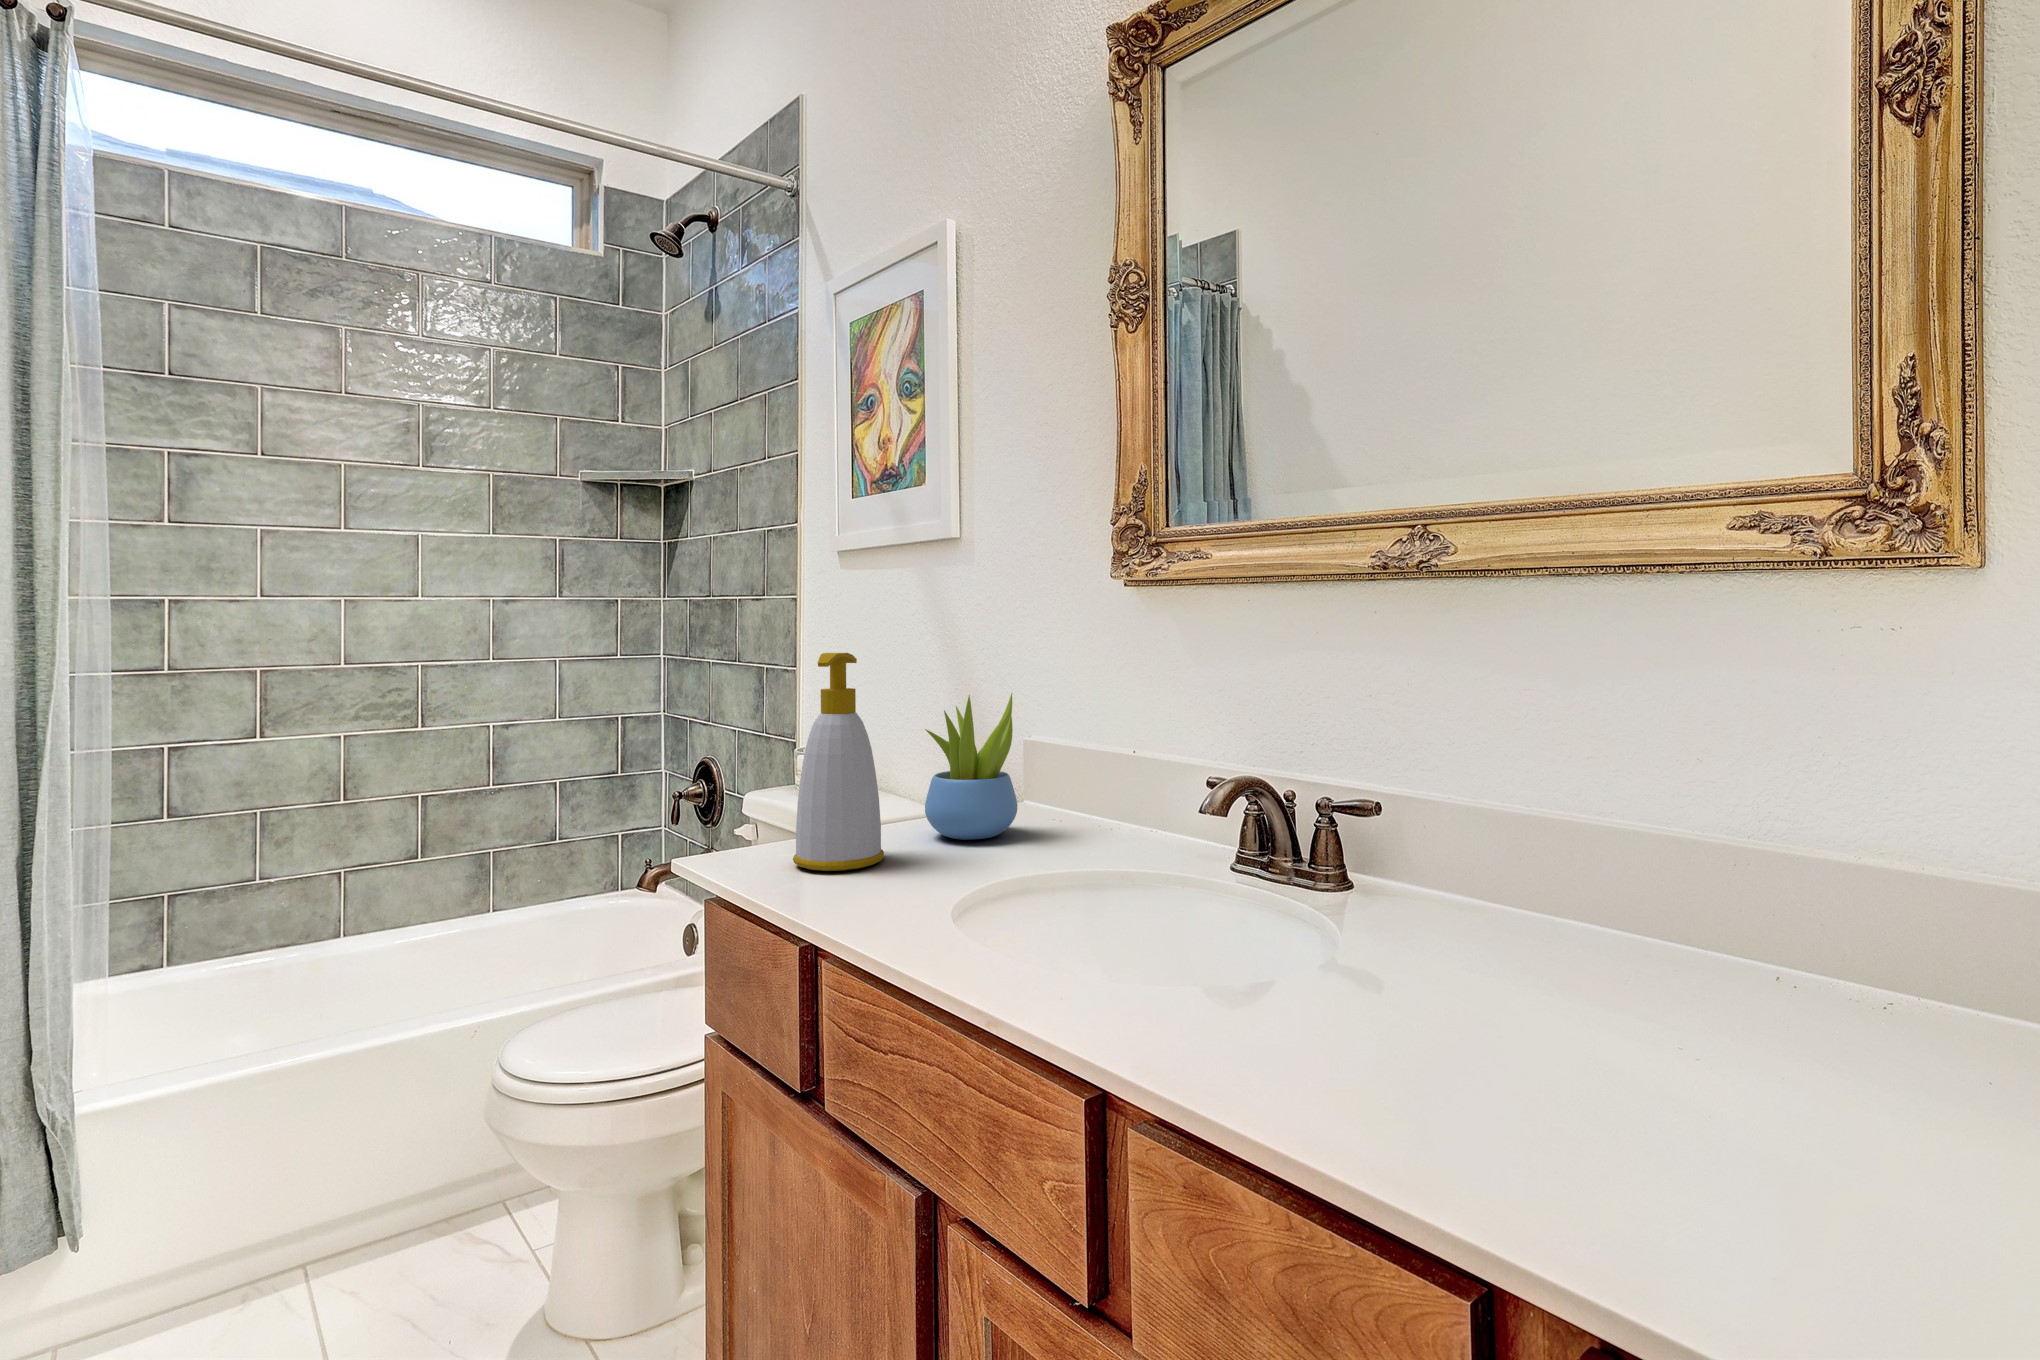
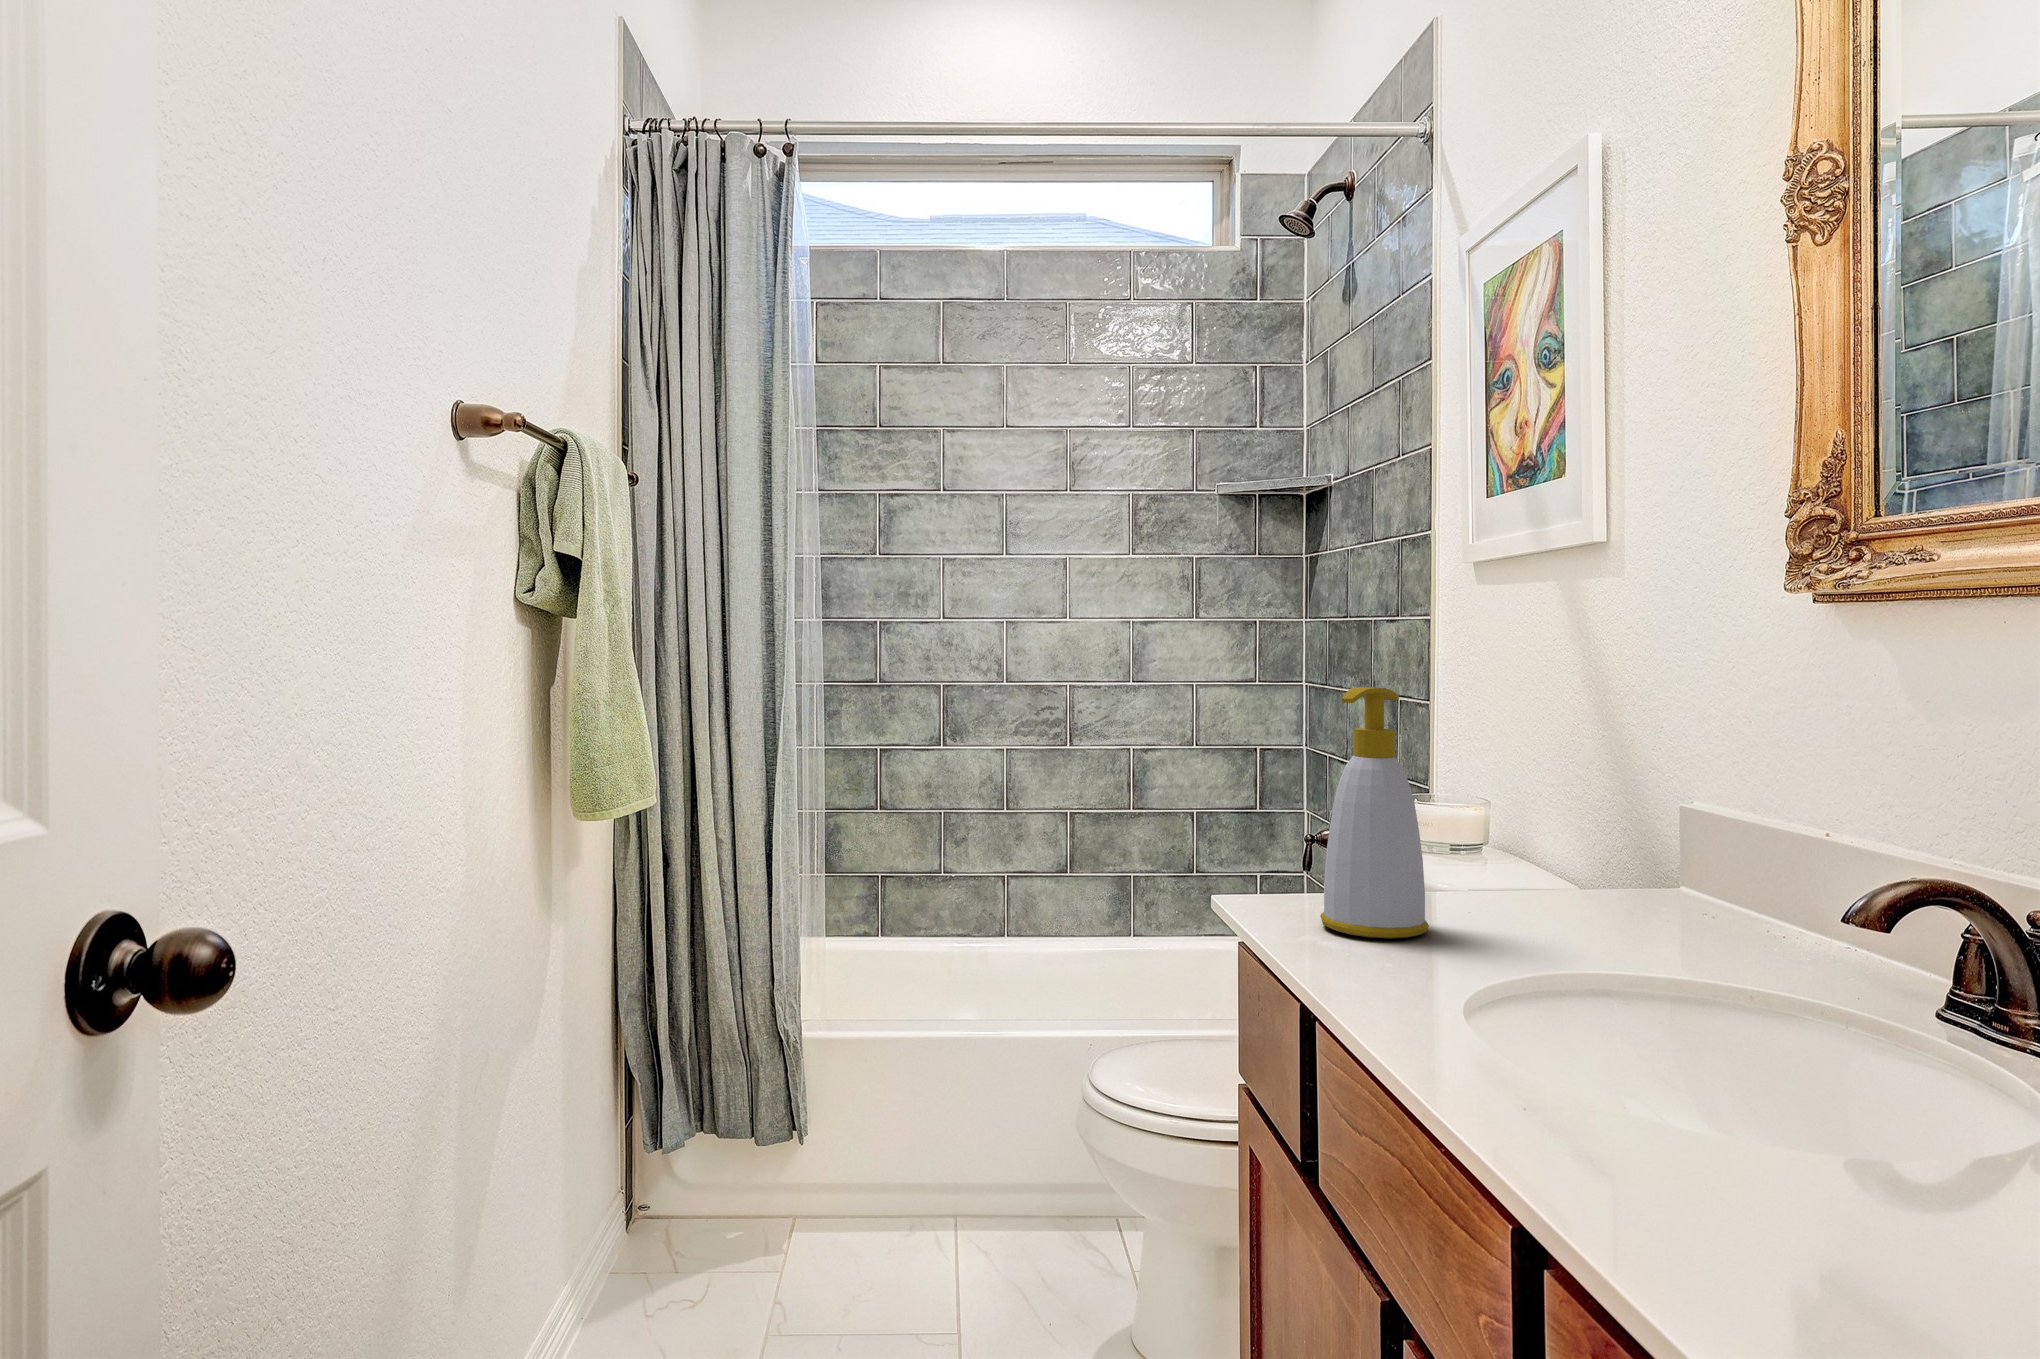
succulent plant: present [925,693,1017,840] -> none [1500,745,1631,931]

